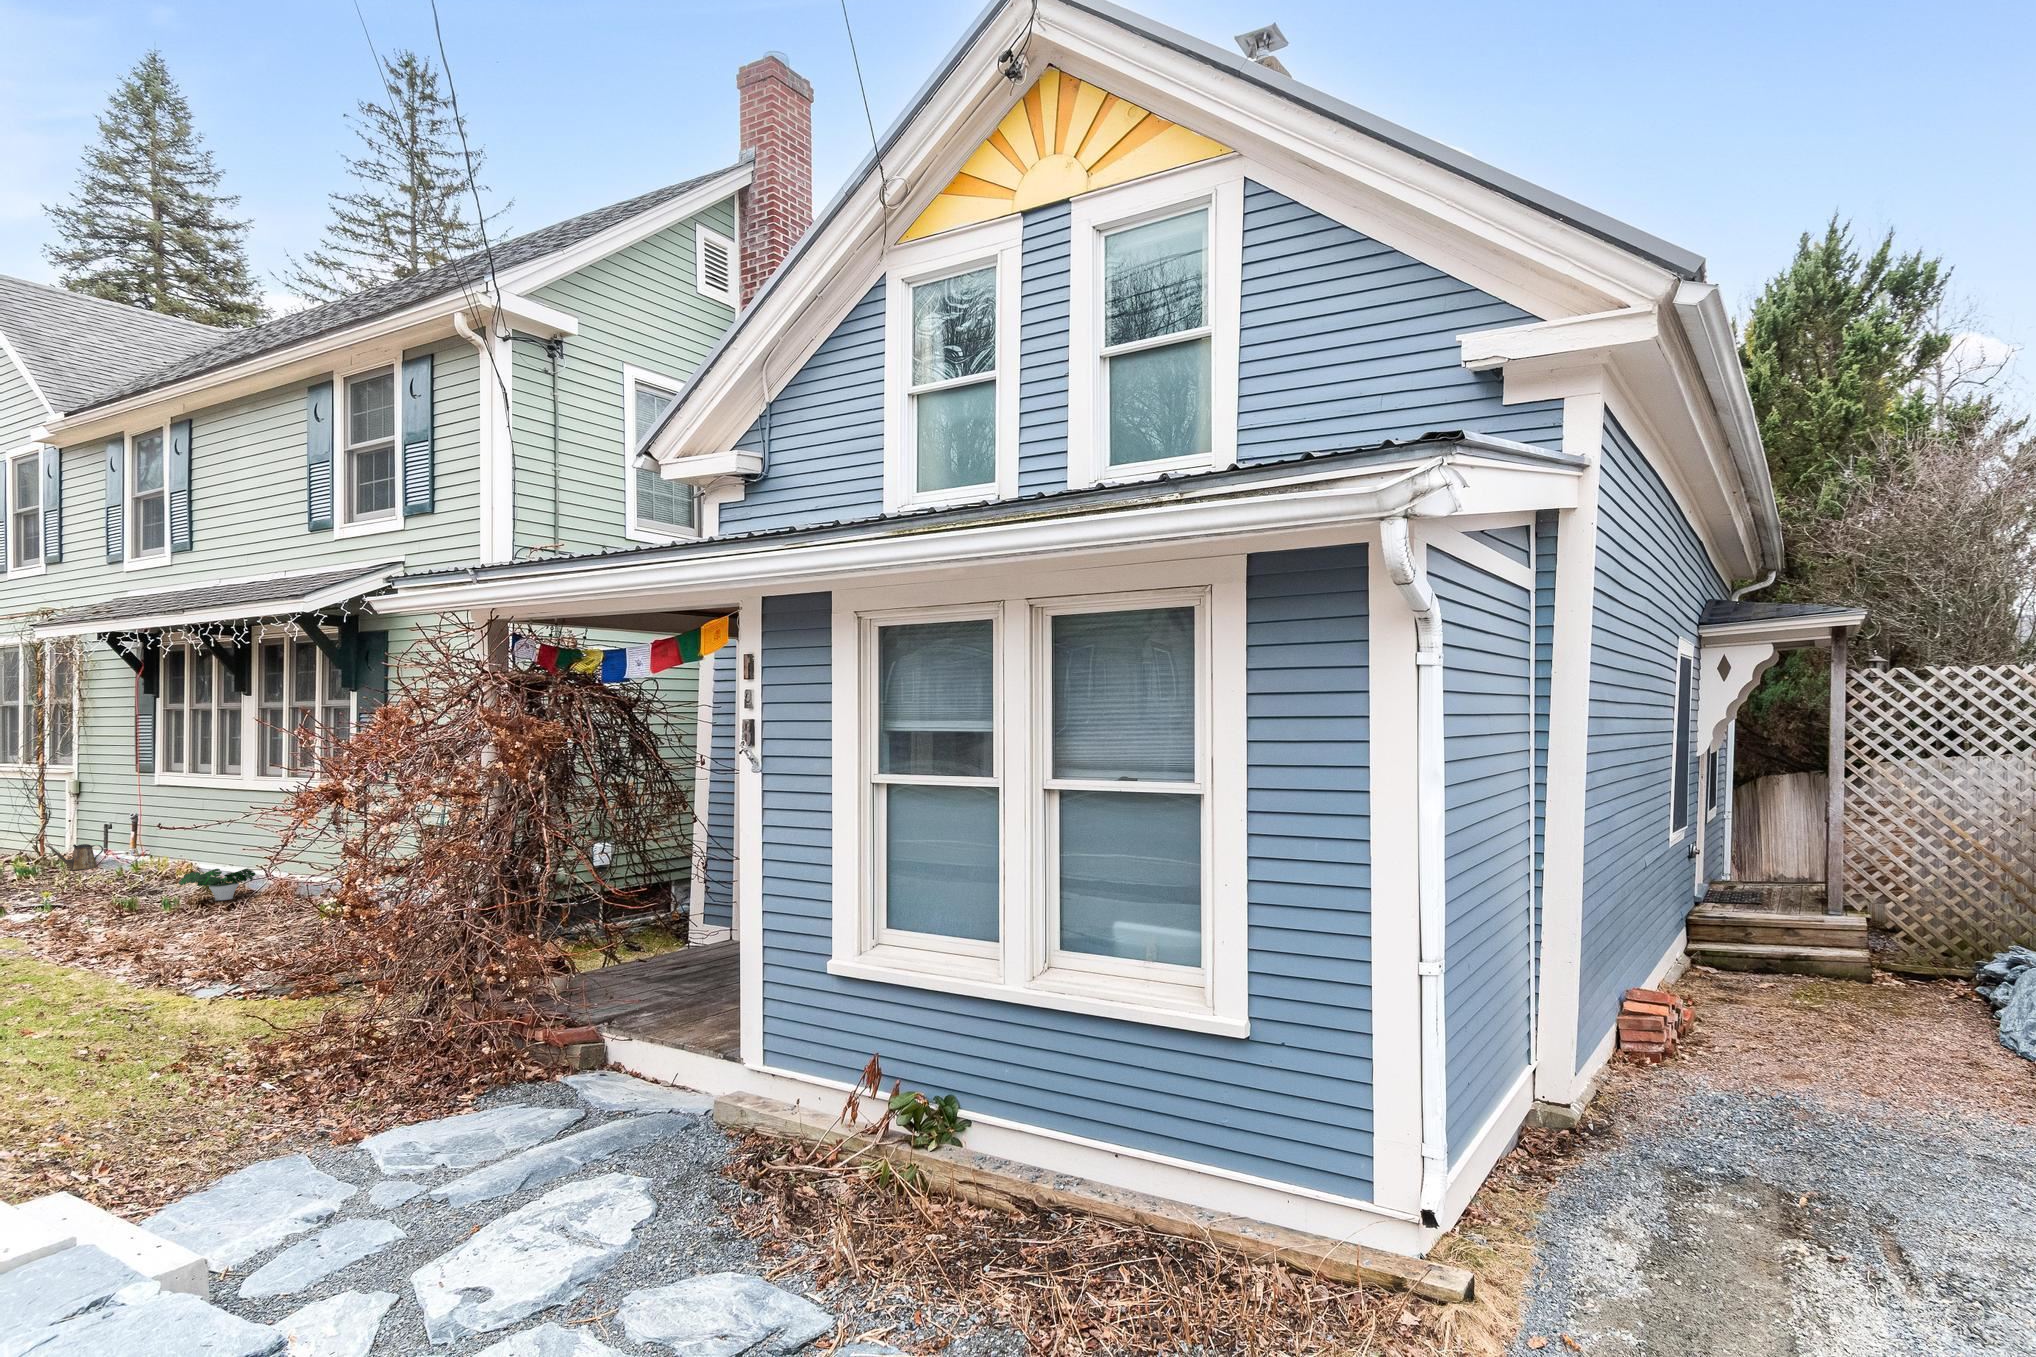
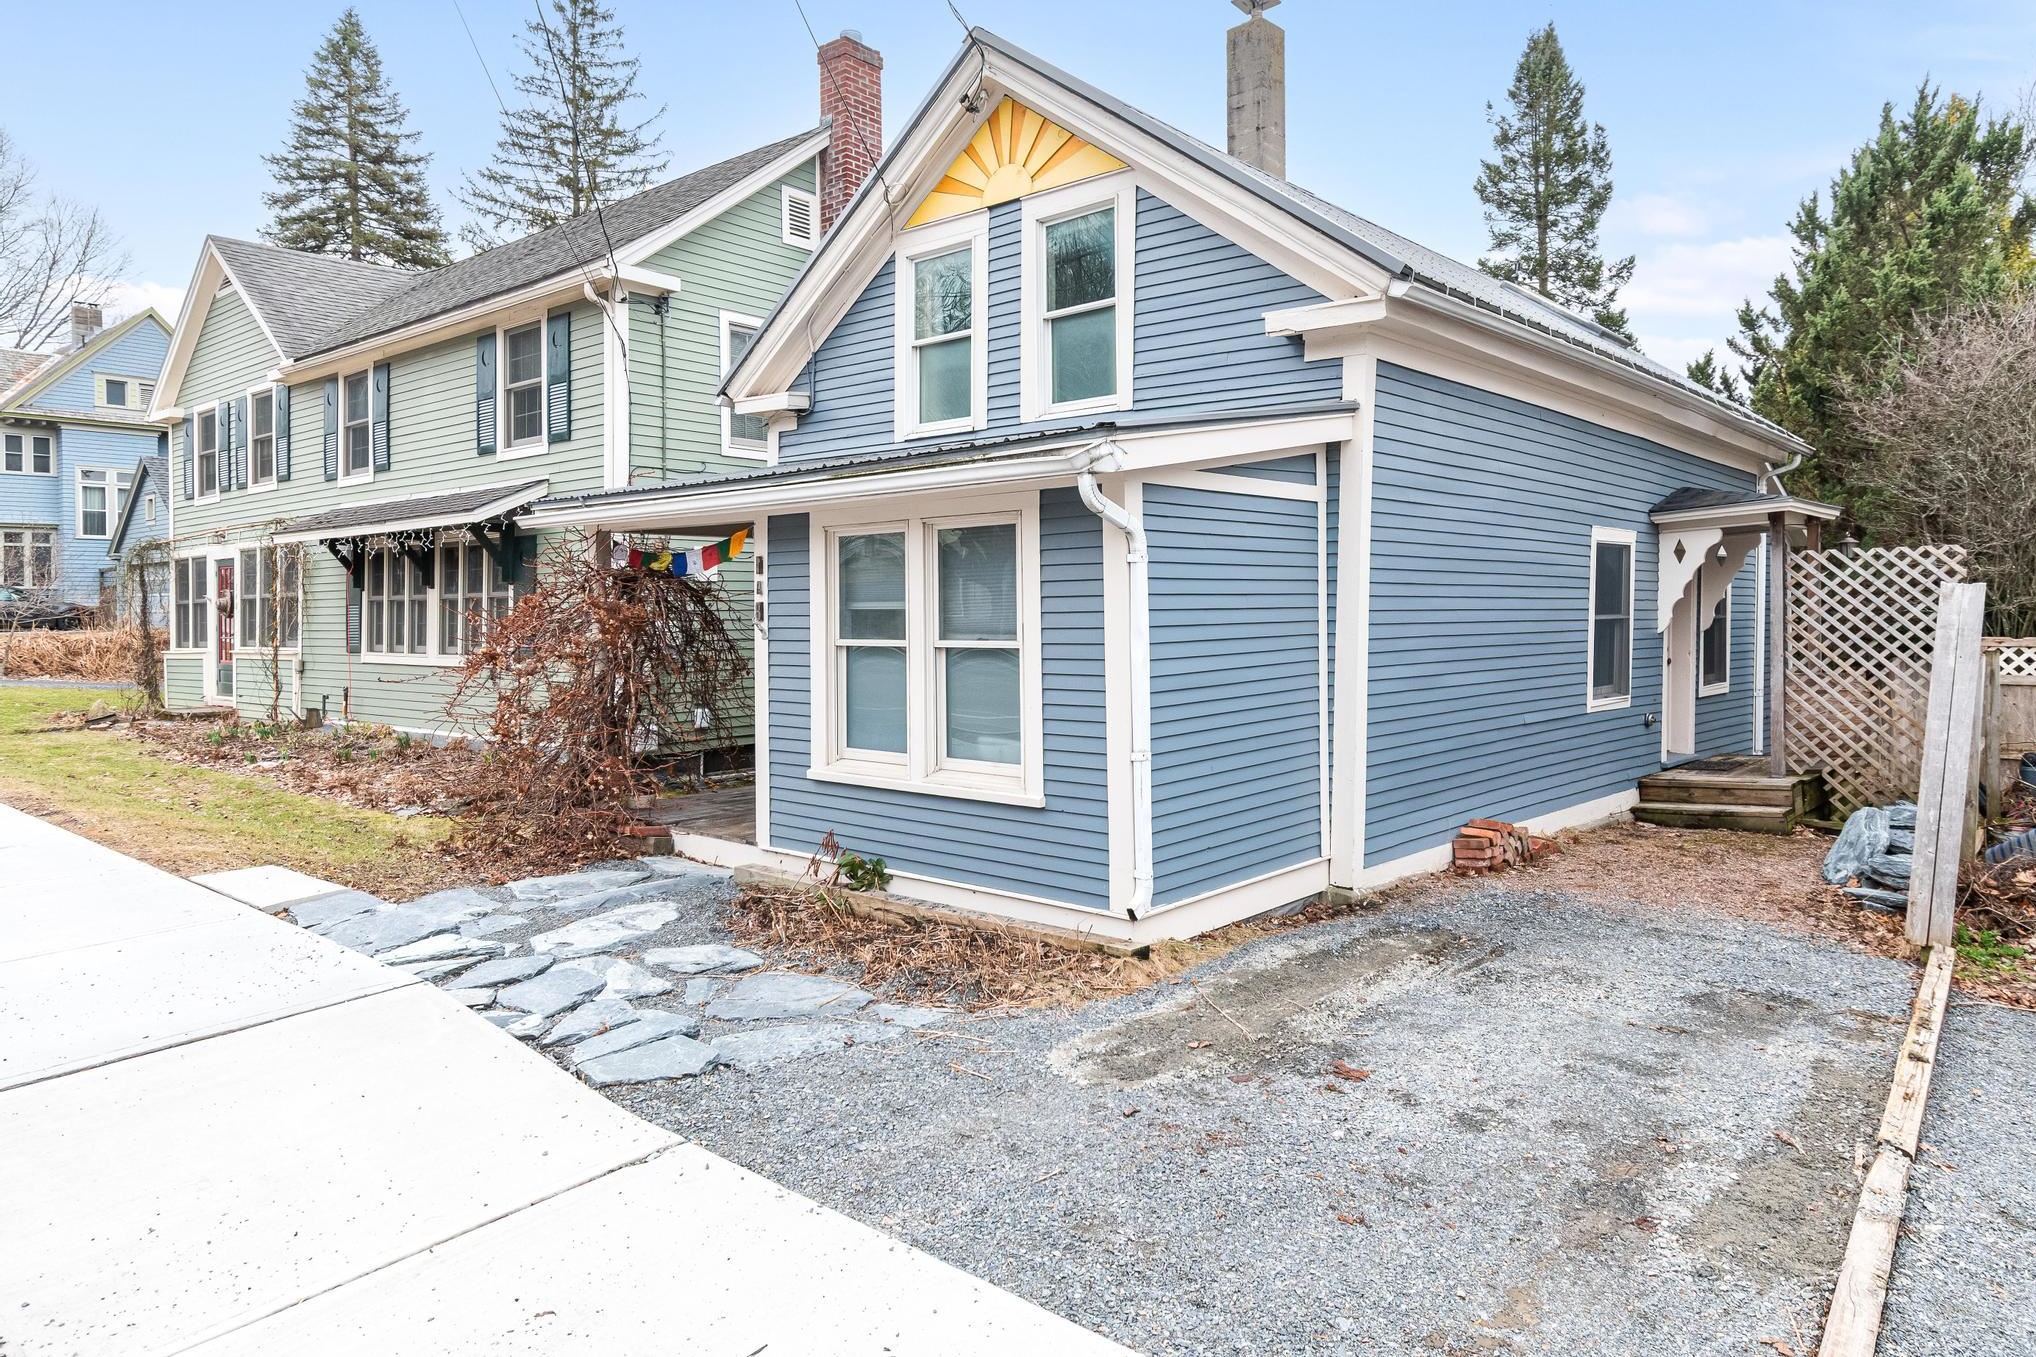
potted plant: present [178,869,256,900] -> none [384,726,440,750]

